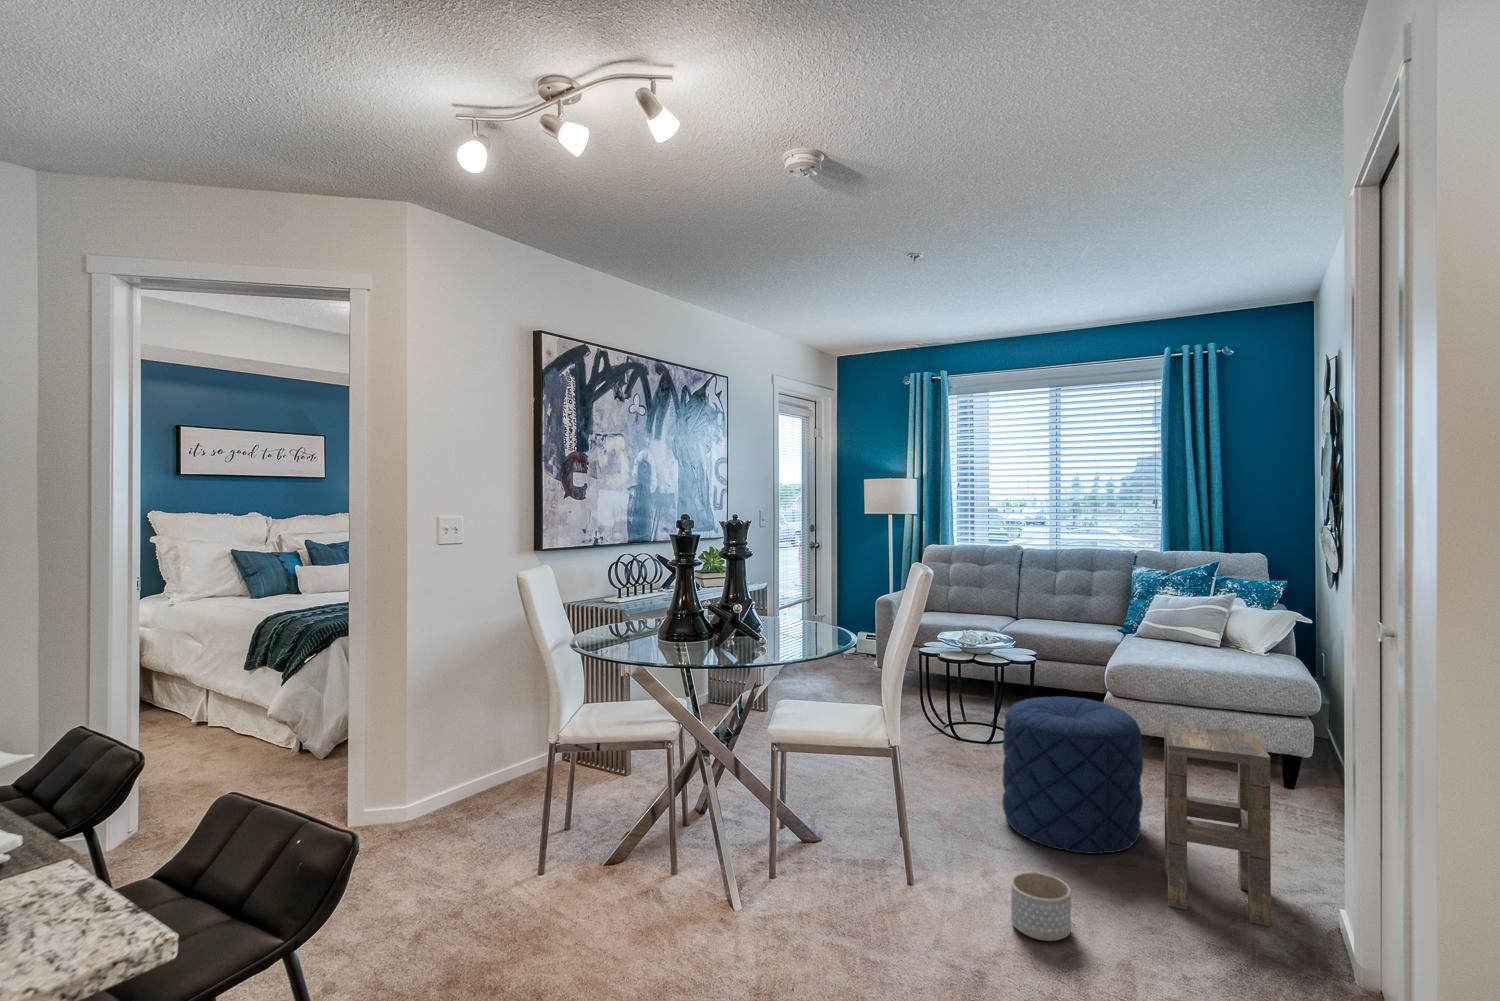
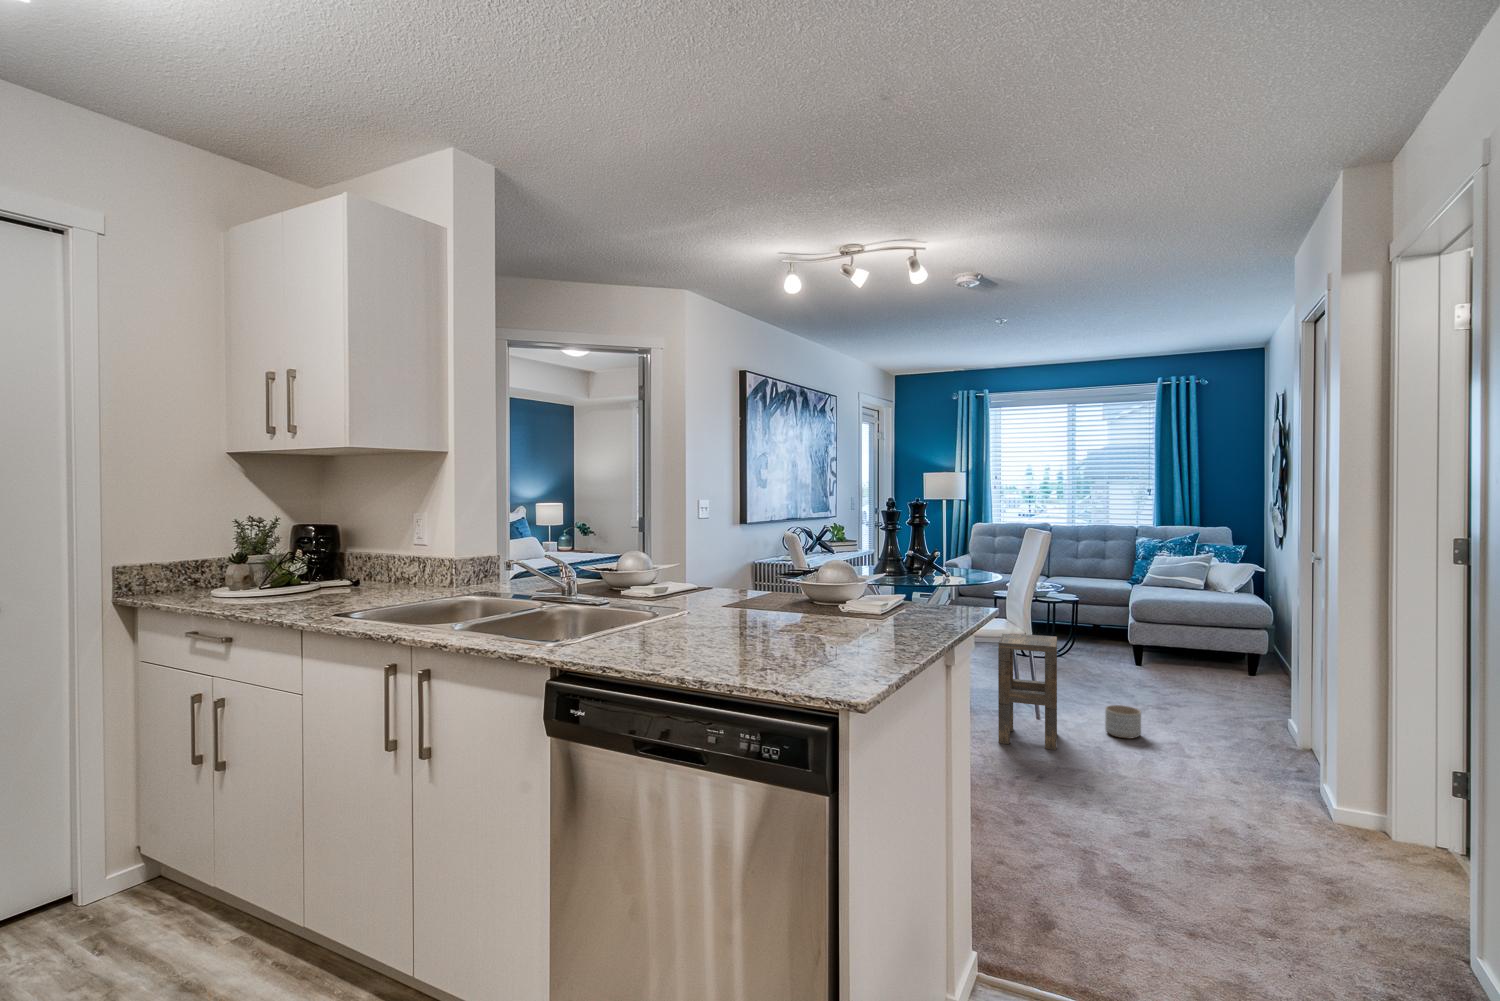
pouf: present [1002,697,1143,854] -> none [1076,616,1168,706]
side table: present [1164,723,1271,927] -> present [998,634,1057,750]

